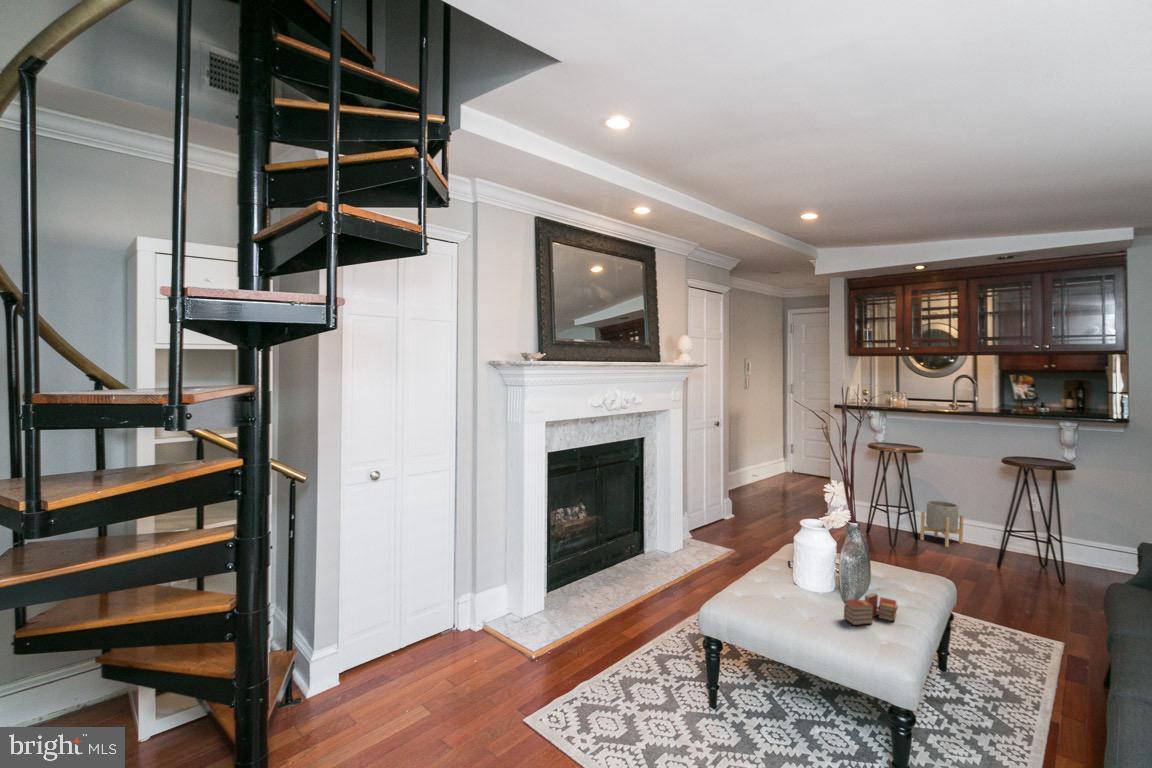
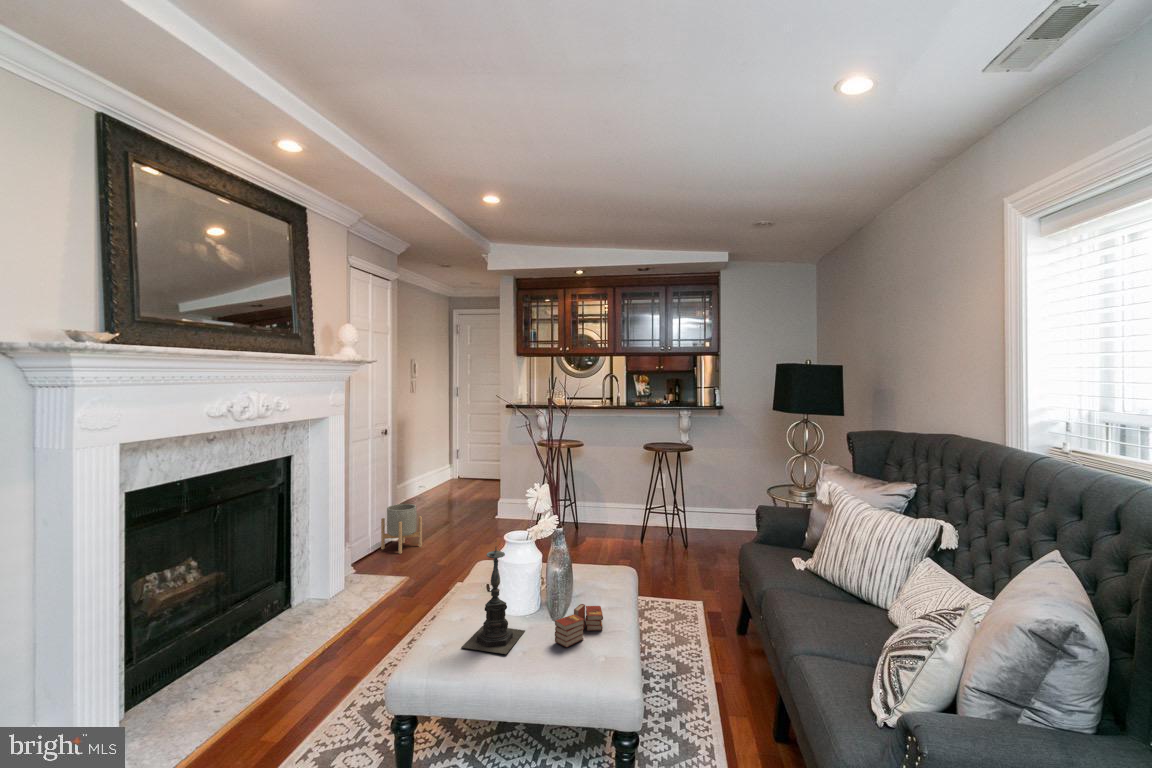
planter: present [920,501,964,547] -> present [381,504,422,554]
candle holder: none [760,521,818,616] -> present [462,547,525,654]

